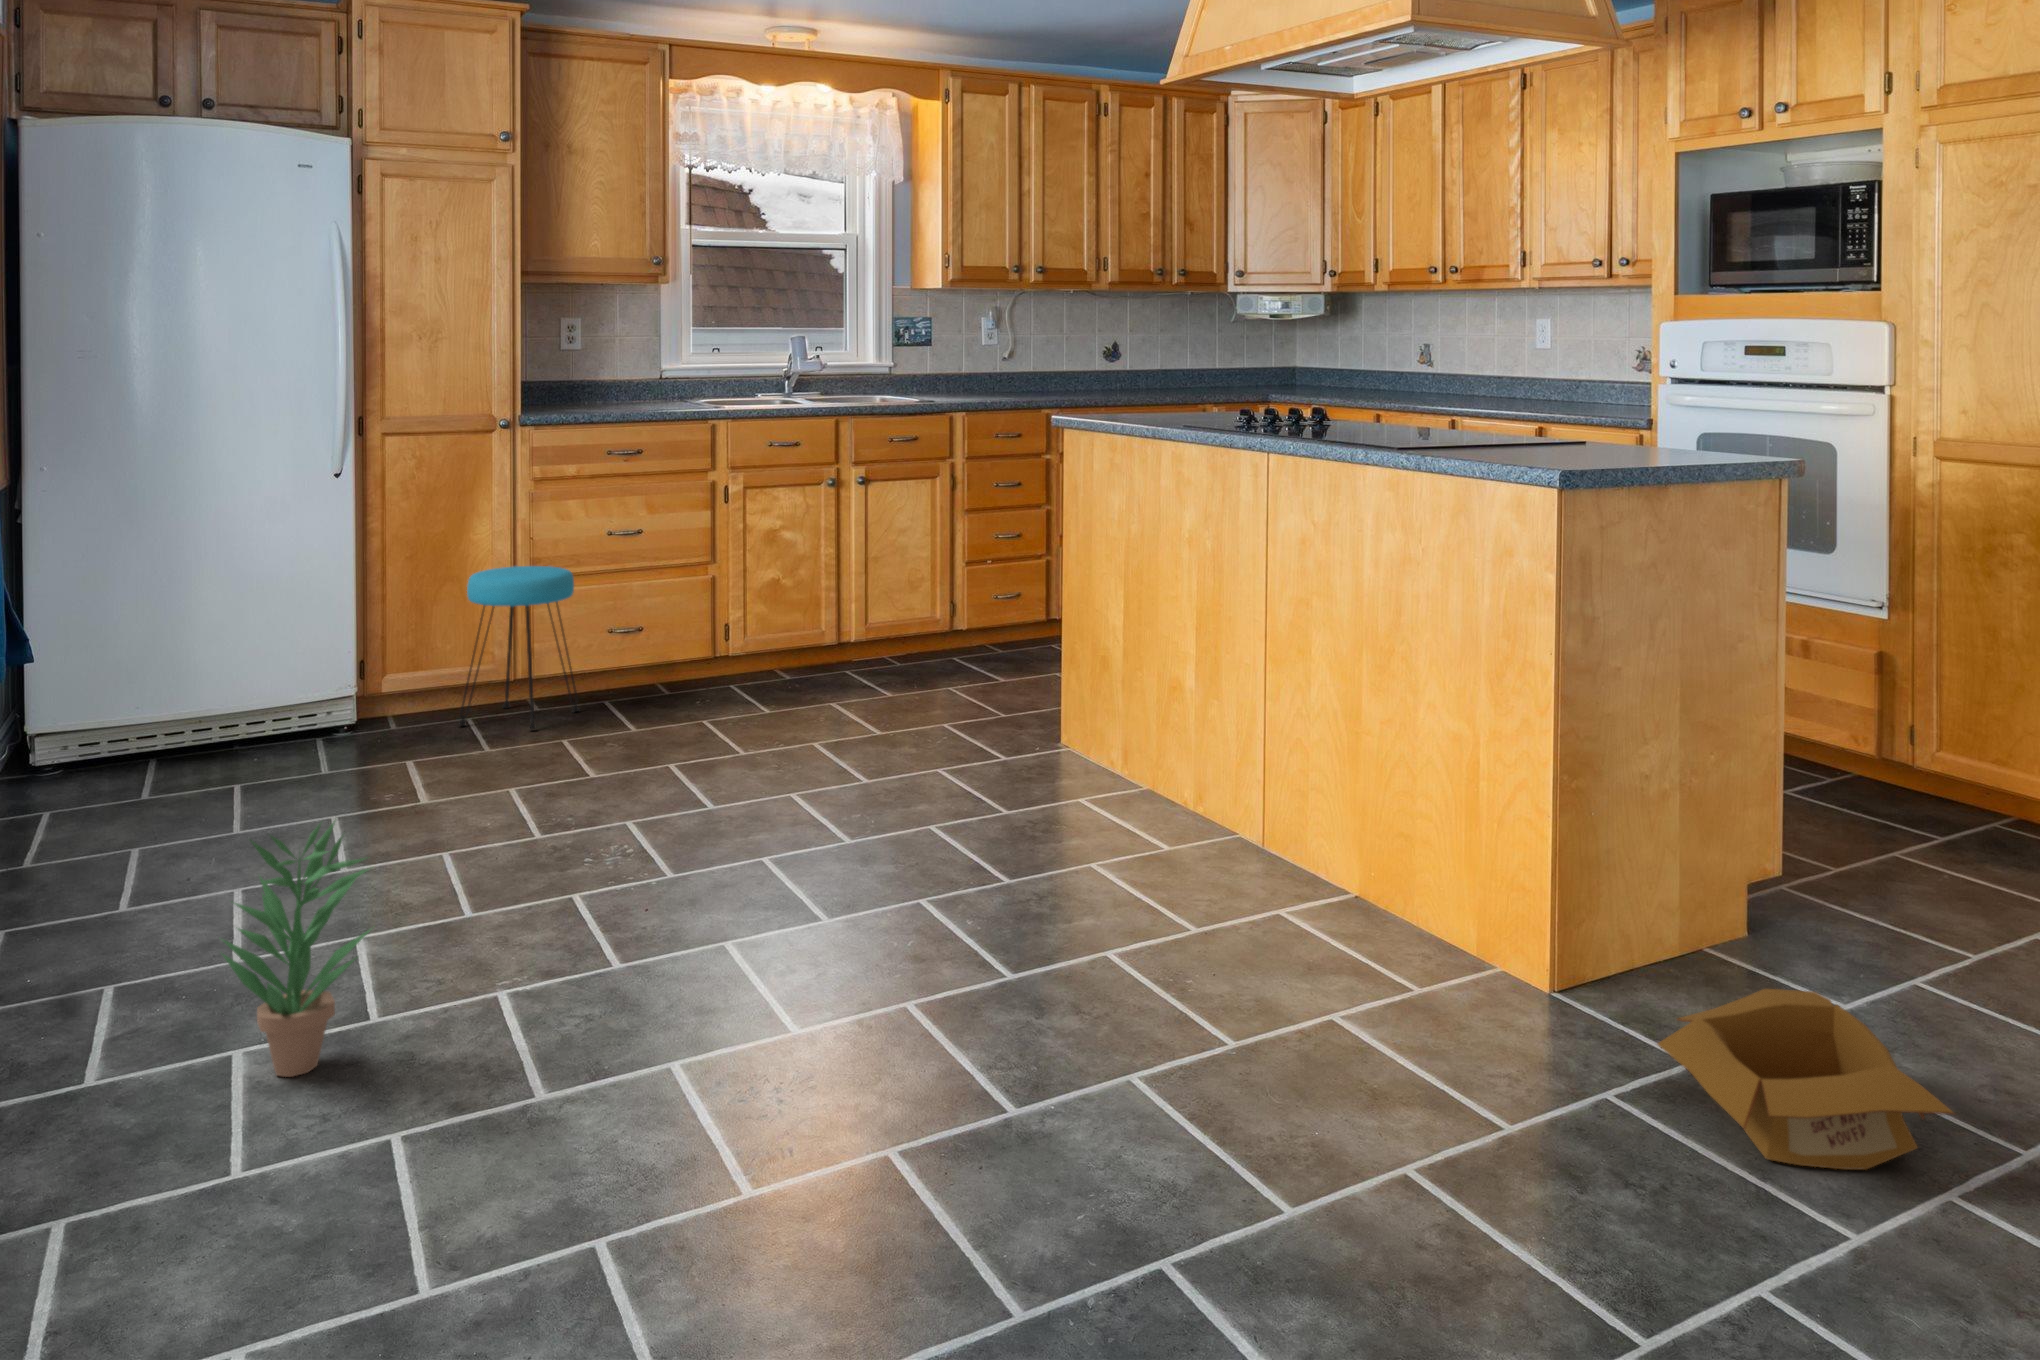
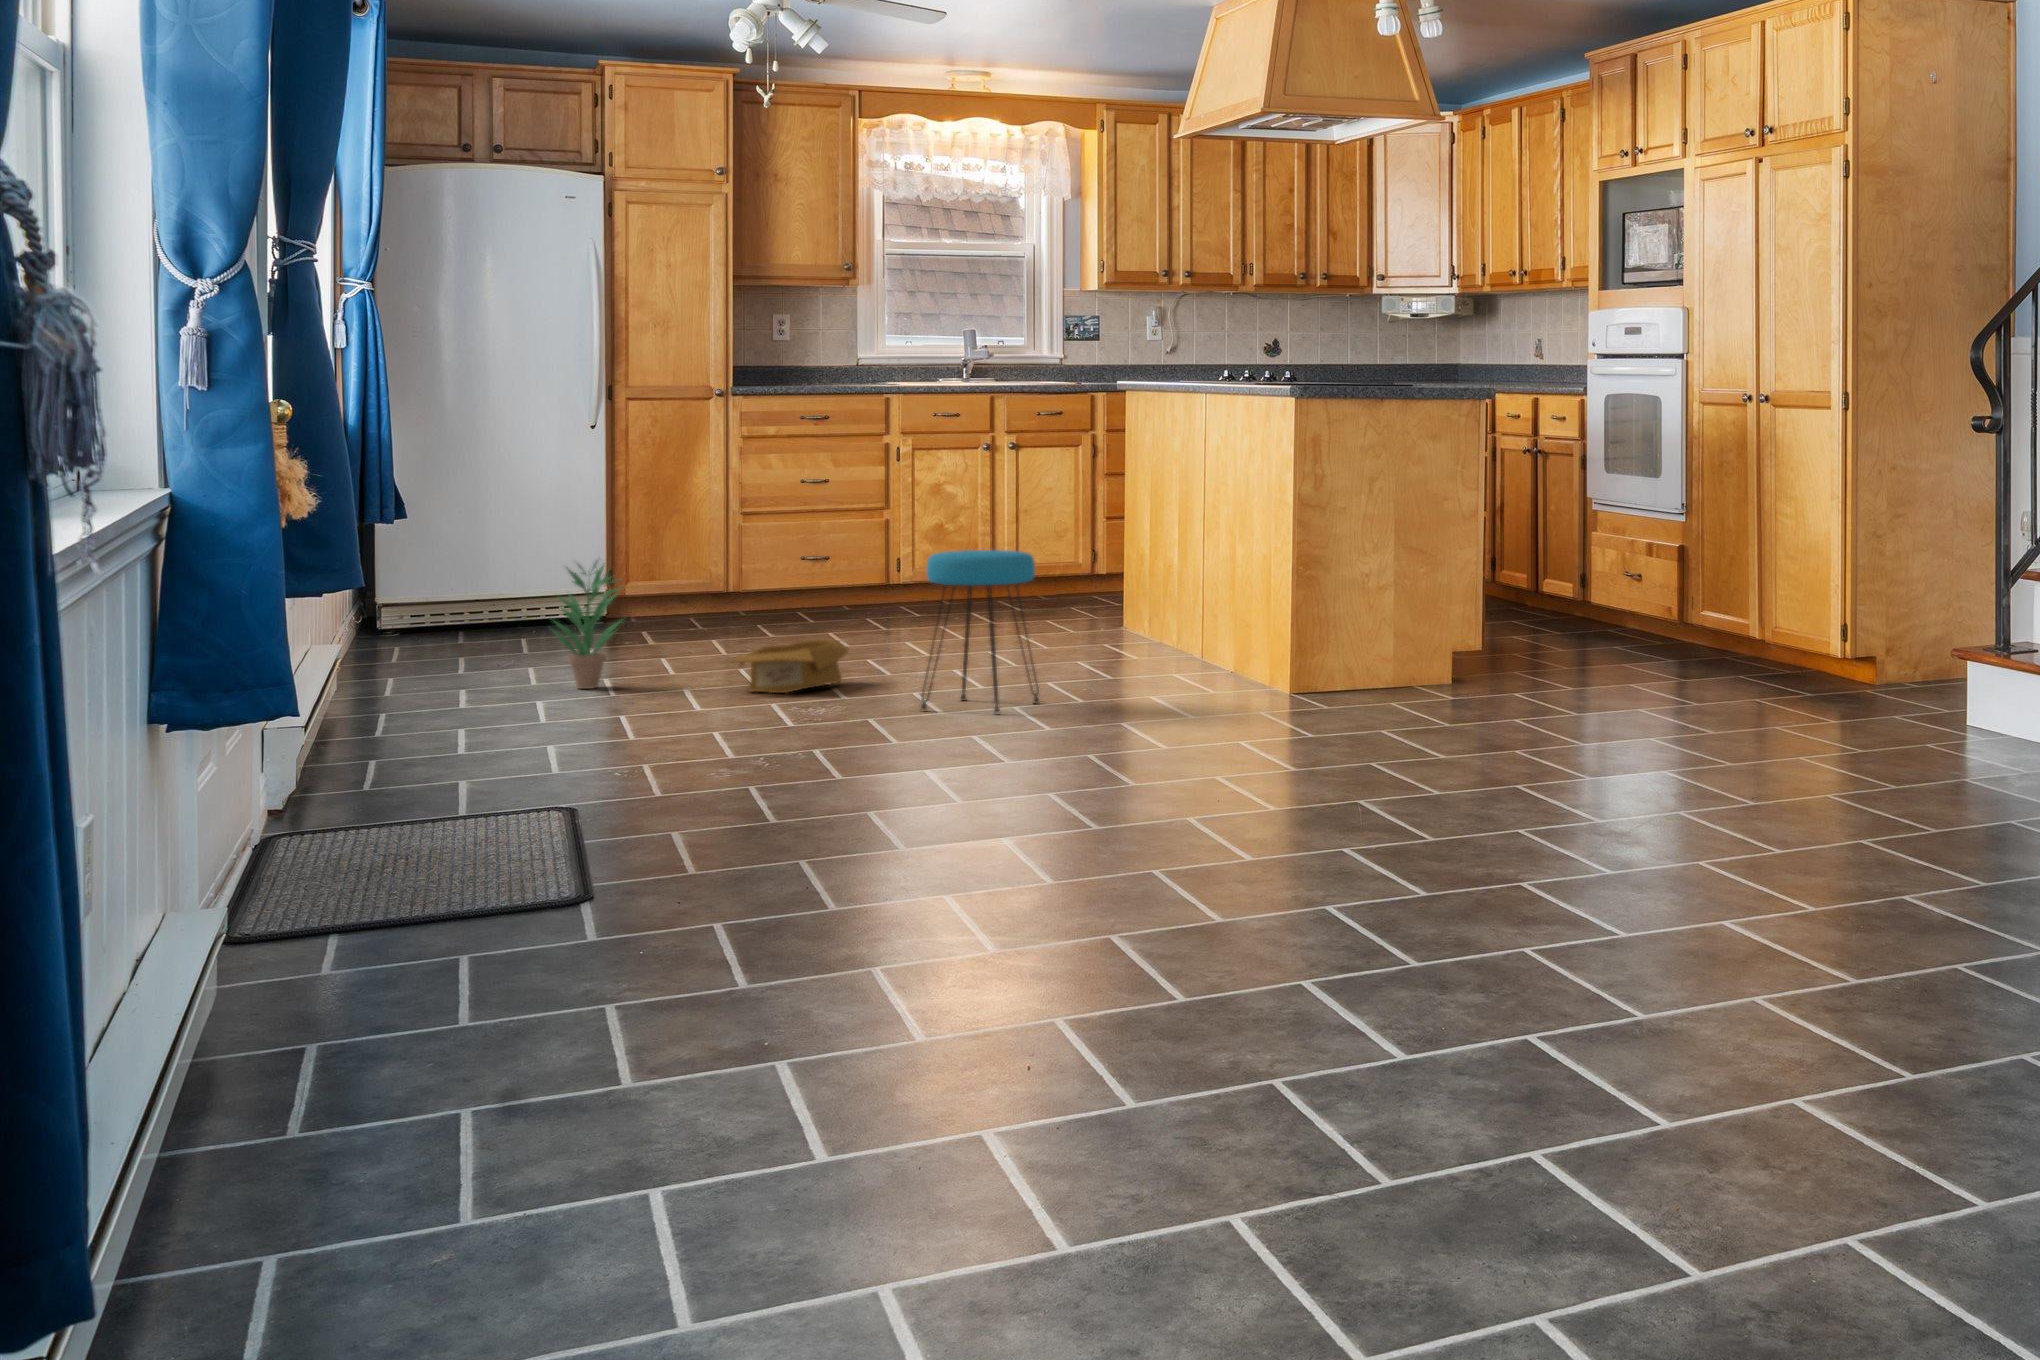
stool: present [459,566,579,729] -> present [921,550,1039,713]
cardboard box: present [1658,989,1954,1170] -> present [733,639,848,693]

